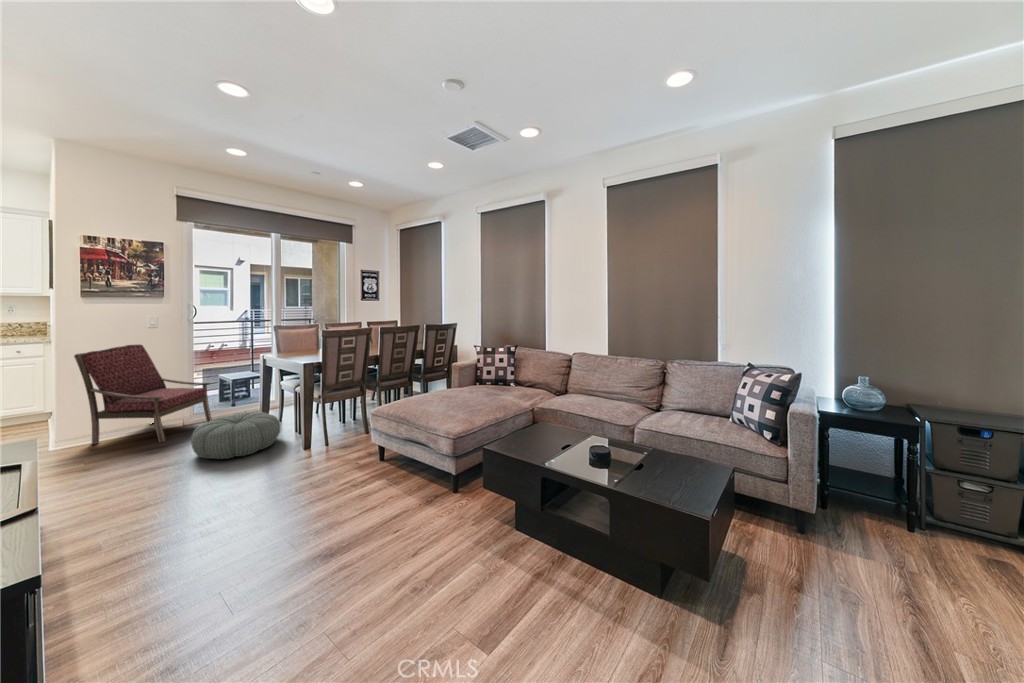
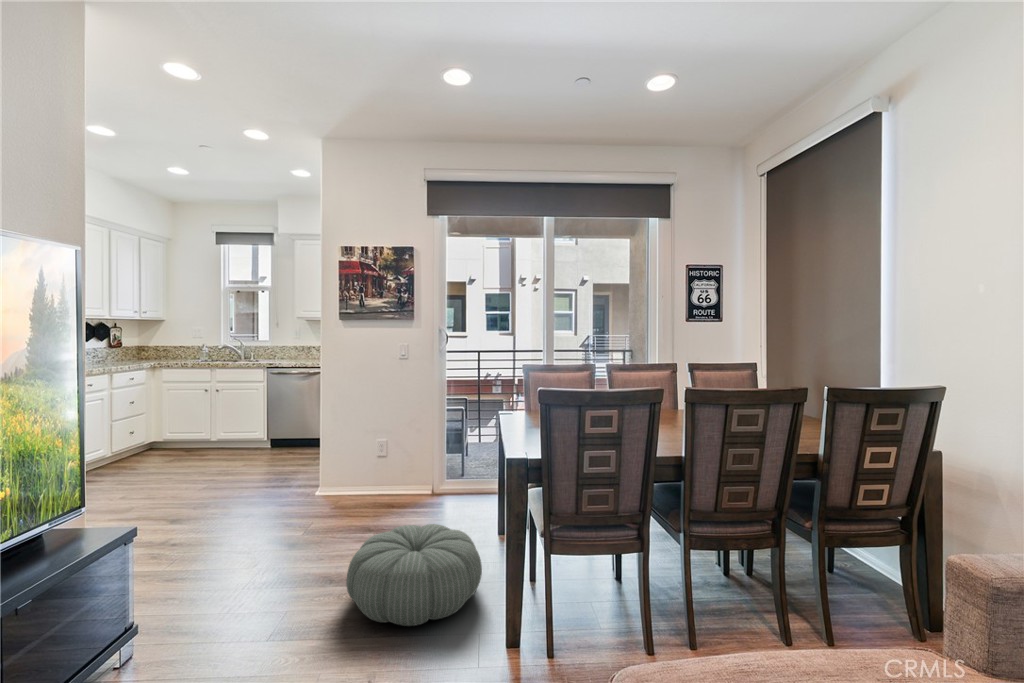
armchair: present [74,345,212,444] -> none [311,385,438,537]

